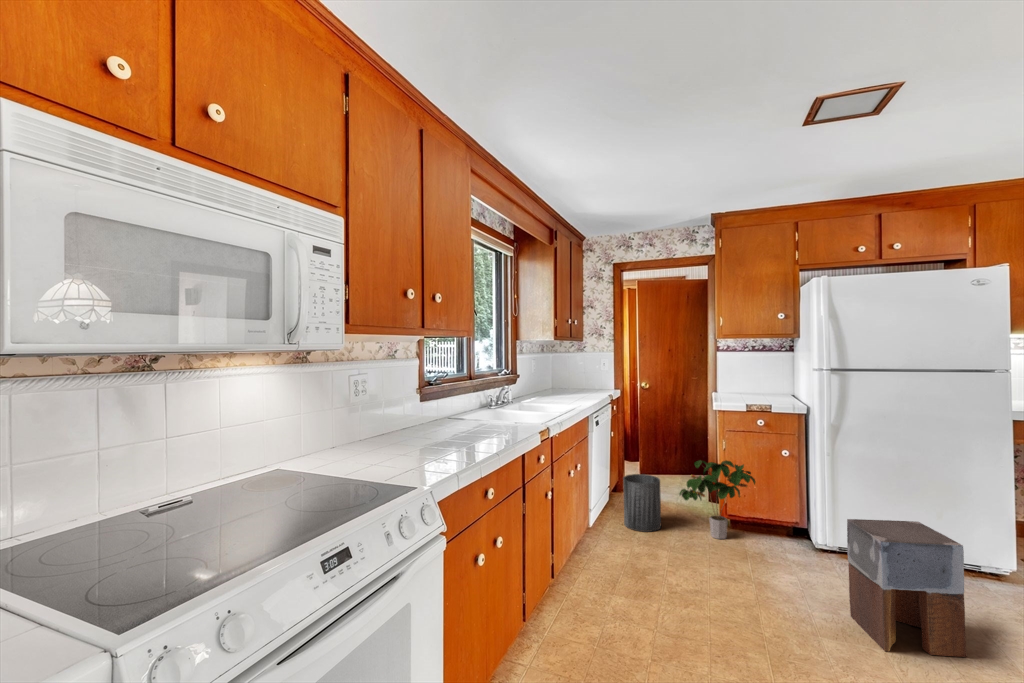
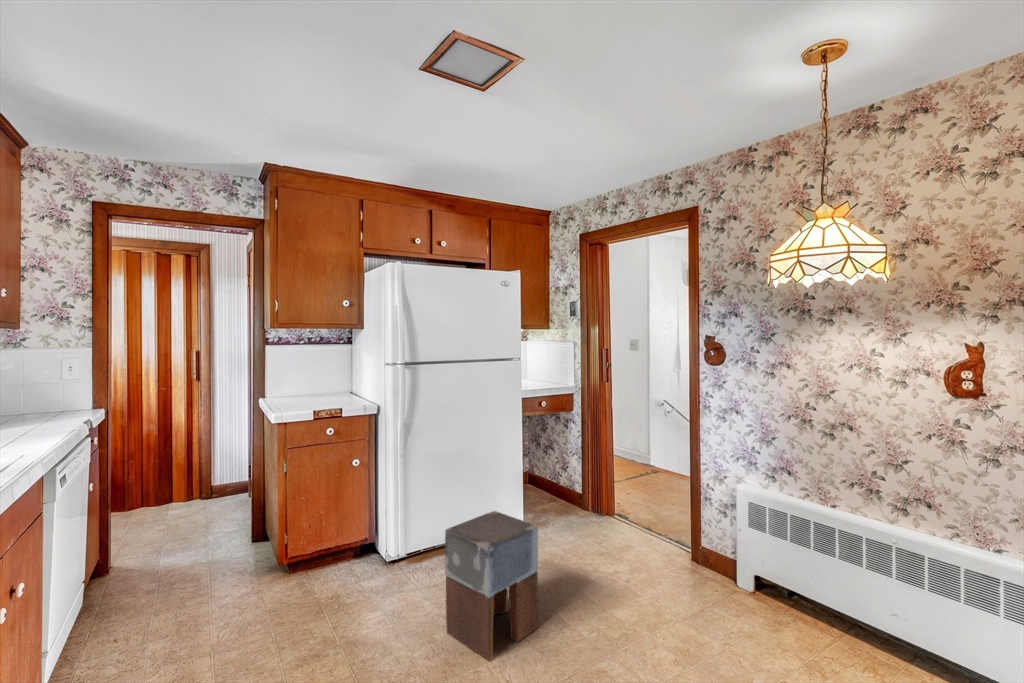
potted plant: present [679,460,756,539] -> none [221,486,324,593]
trash can: present [623,474,661,532] -> none [120,533,190,633]

